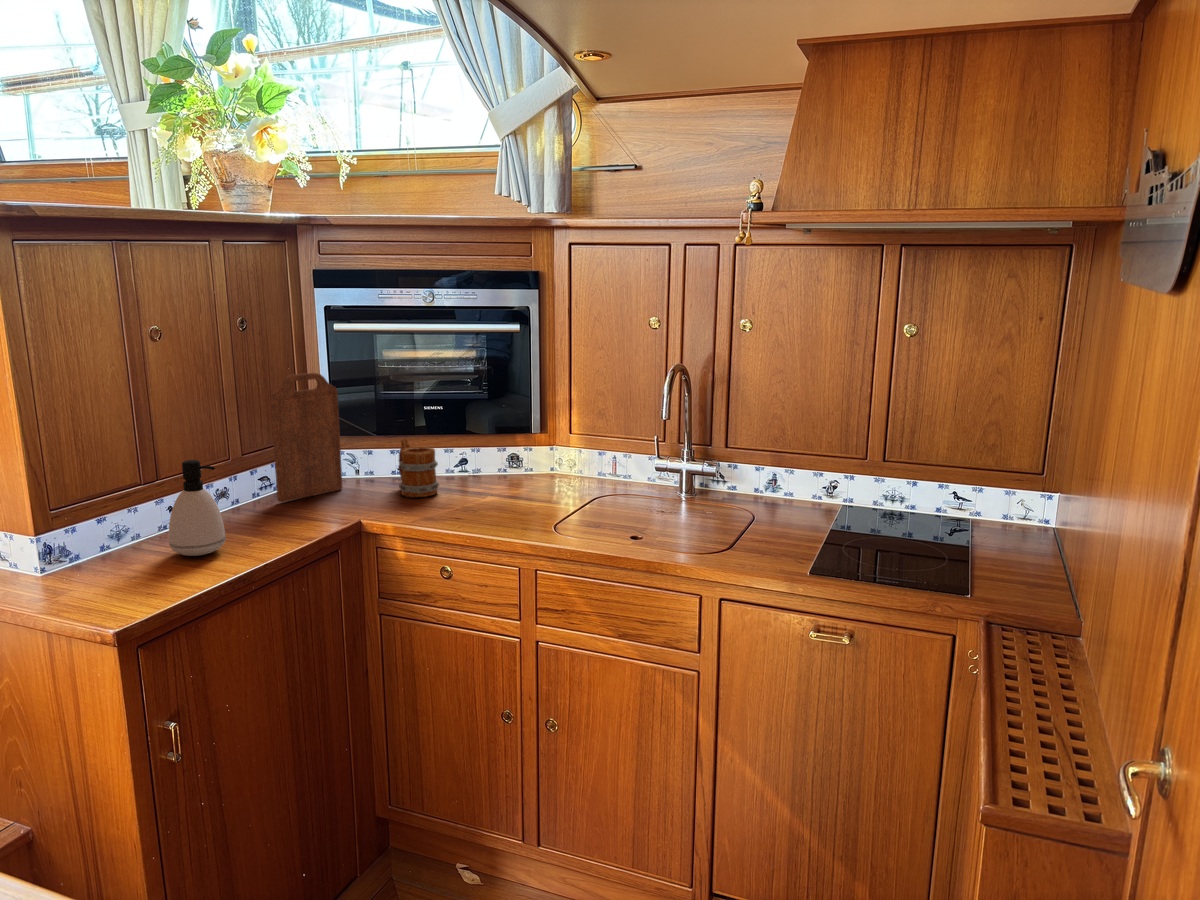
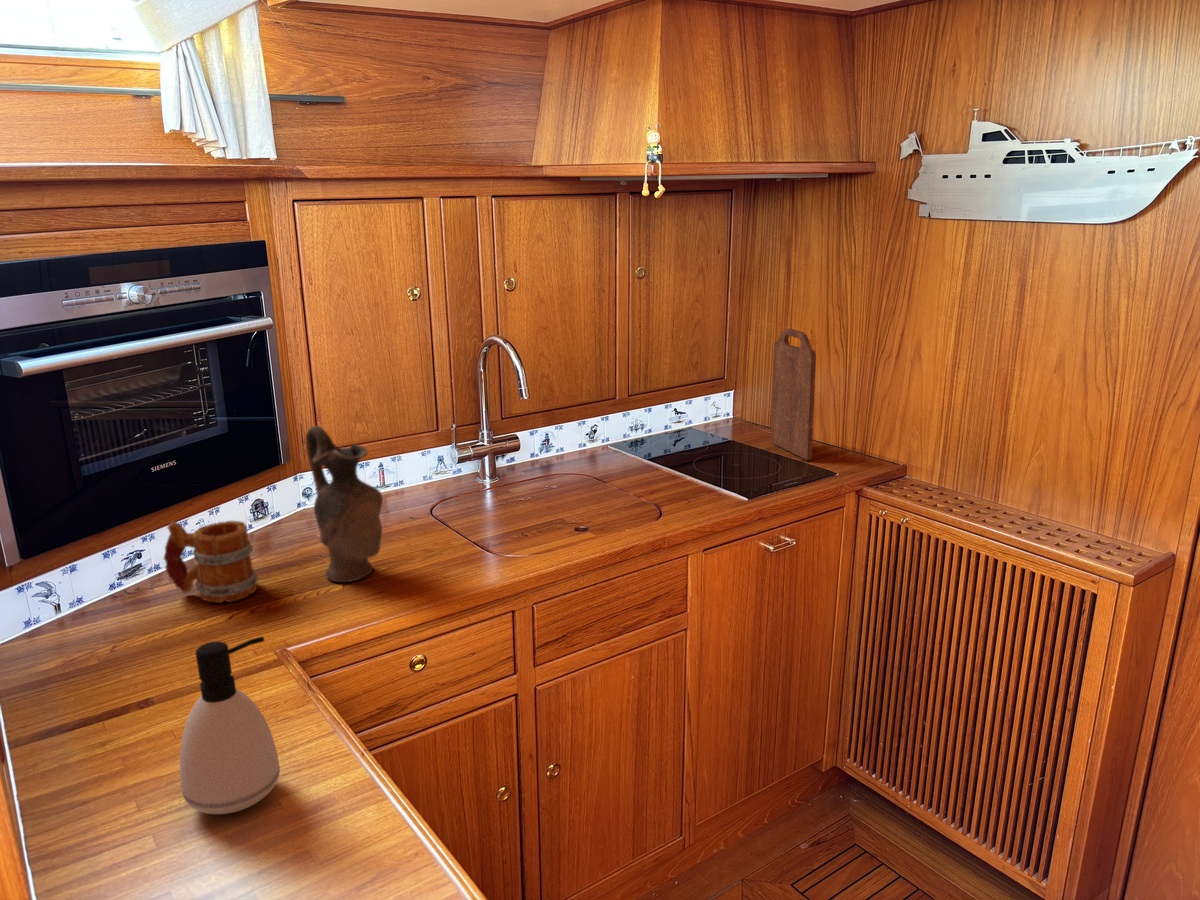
cutting board: present [270,373,342,502] -> present [771,329,816,460]
ceramic pitcher: none [451,396,496,510] -> present [306,426,383,582]

